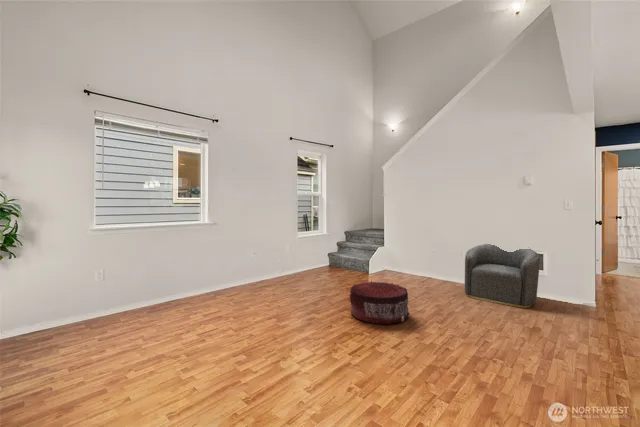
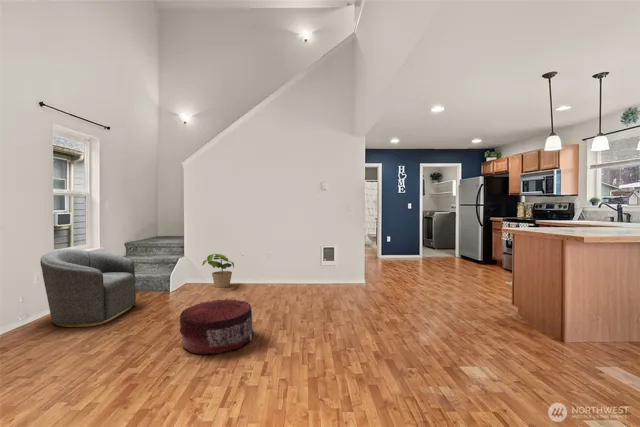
armchair: present [465,244,540,308] -> present [40,249,136,327]
potted plant: none [396,247,424,279] -> present [202,254,234,288]

